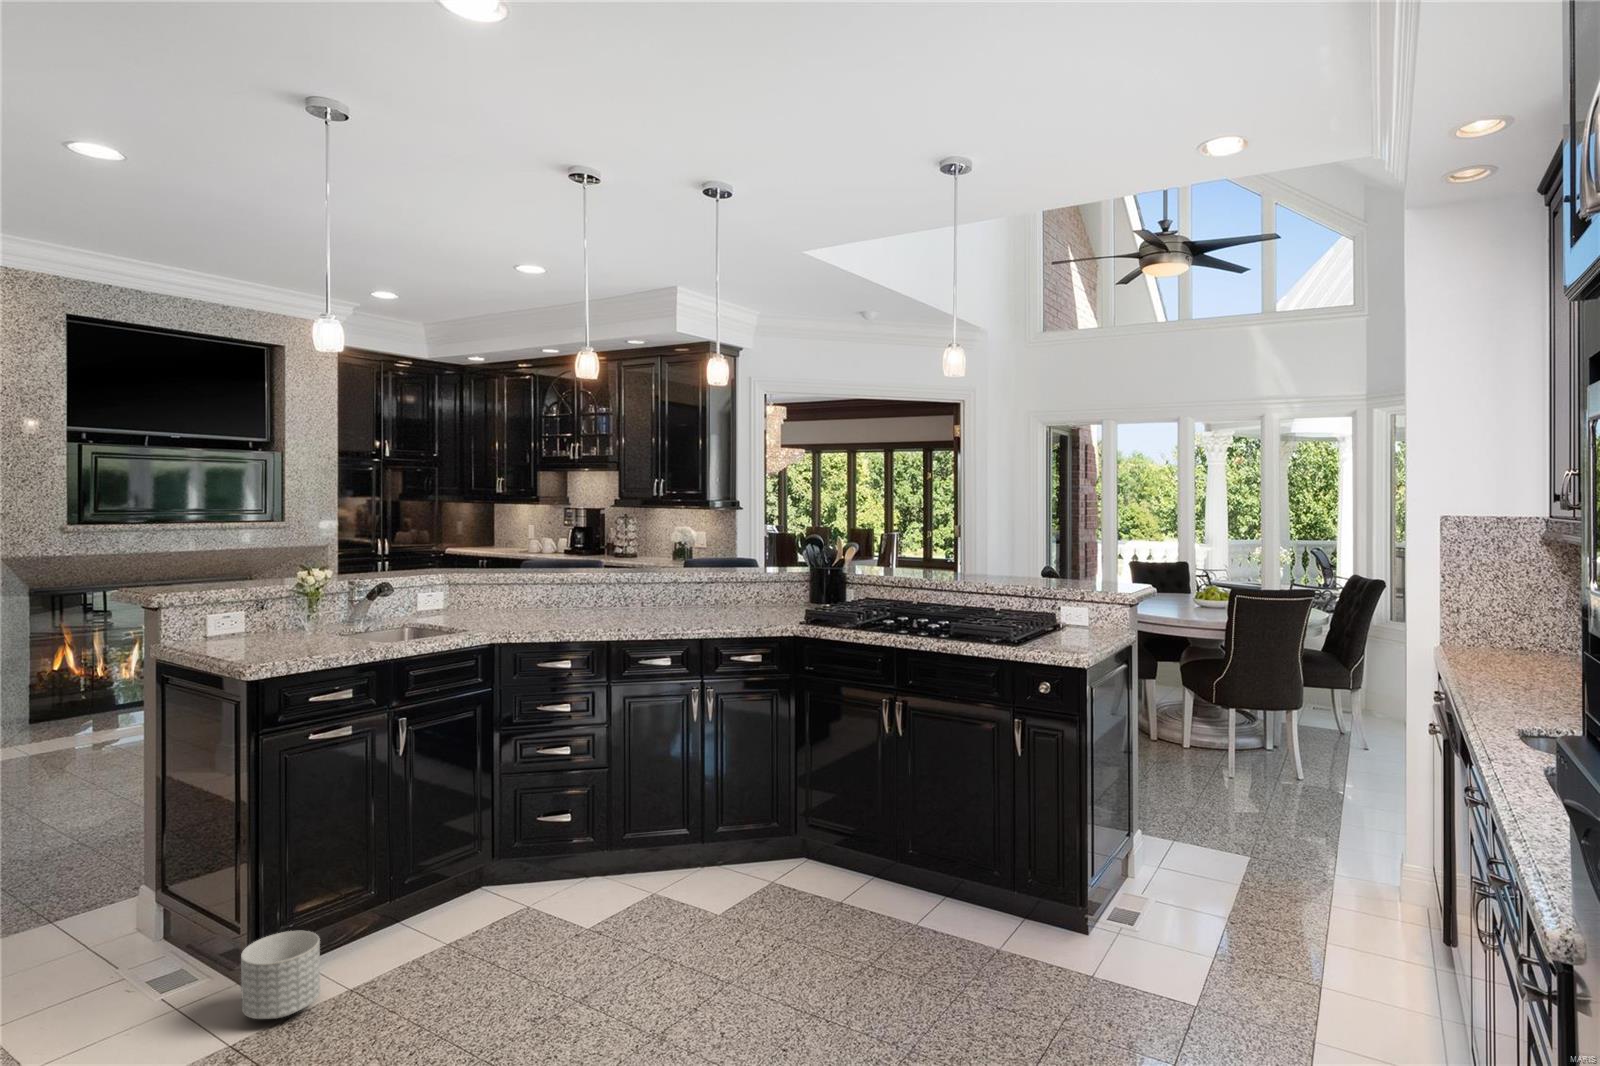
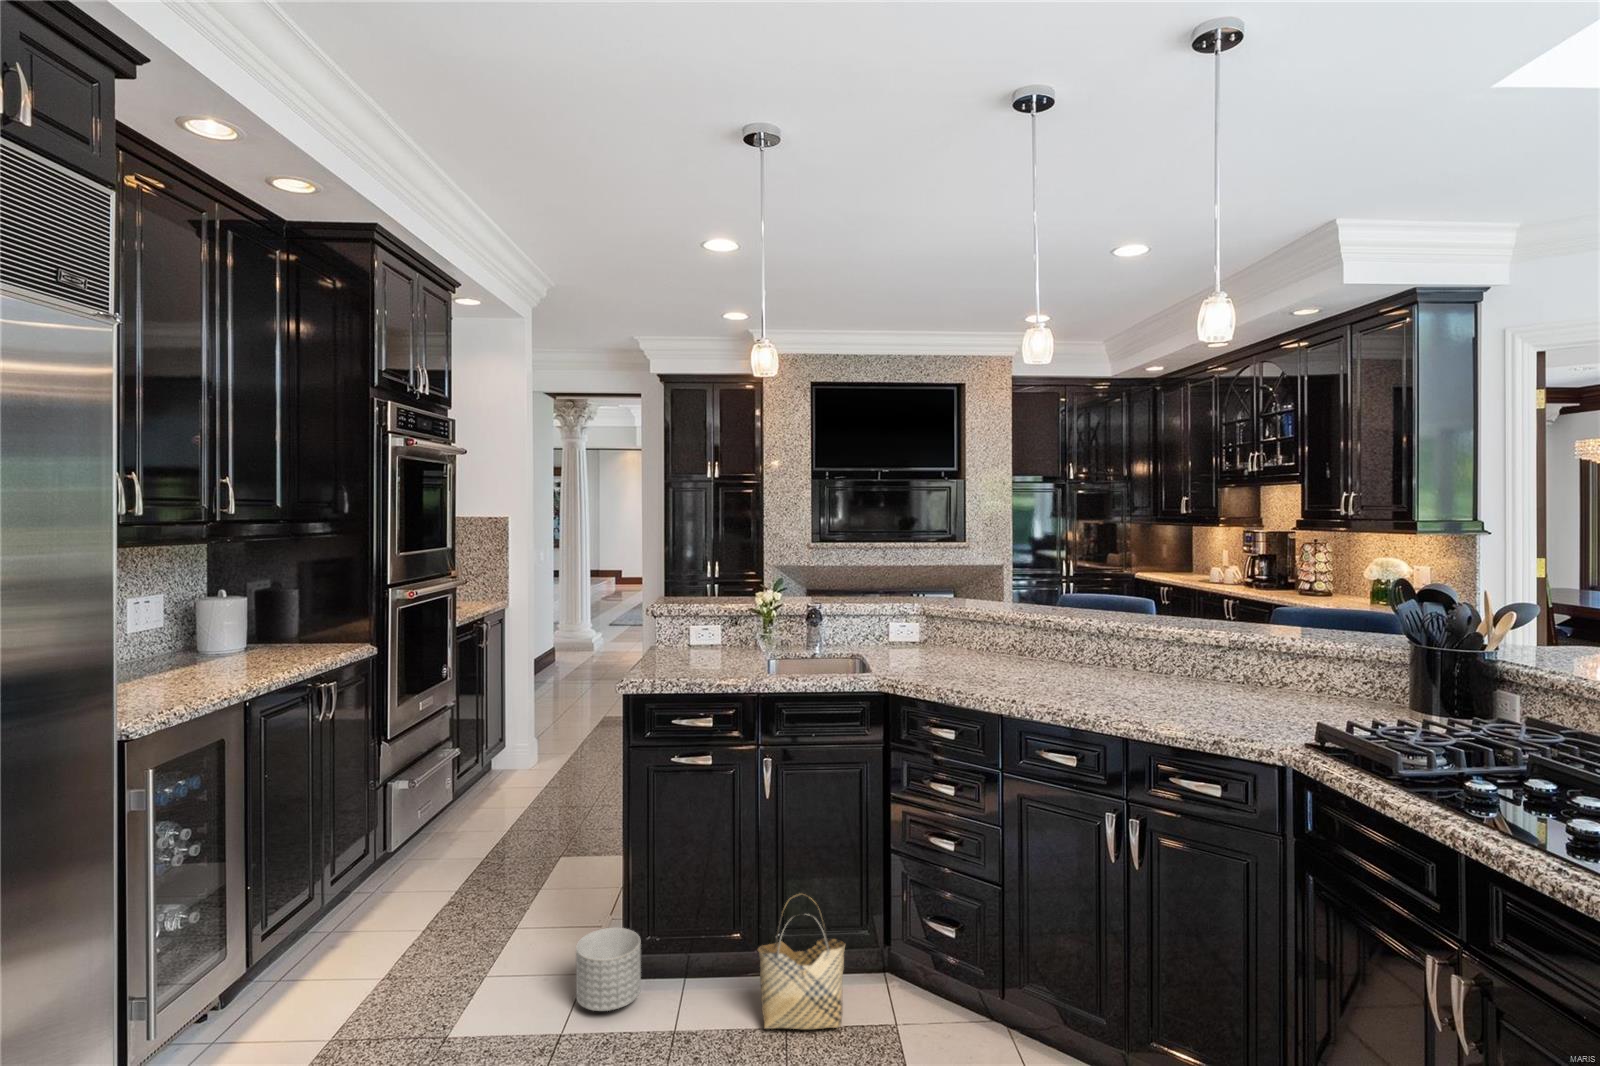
woven basket: none [449,829,521,951] -> present [758,893,845,1029]

